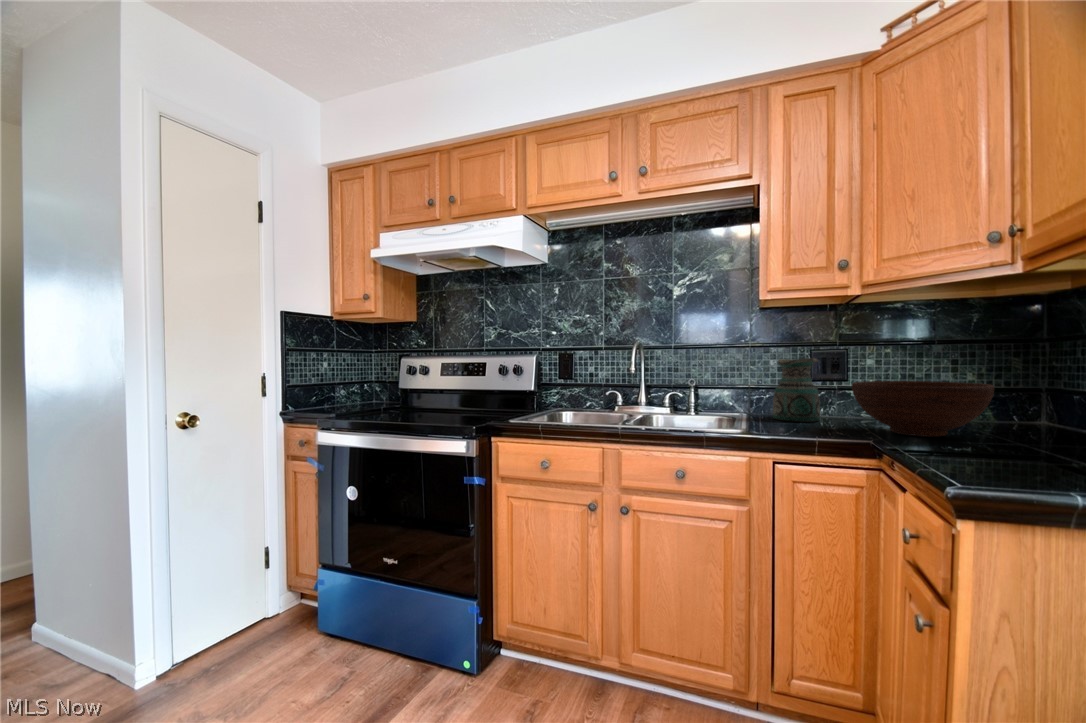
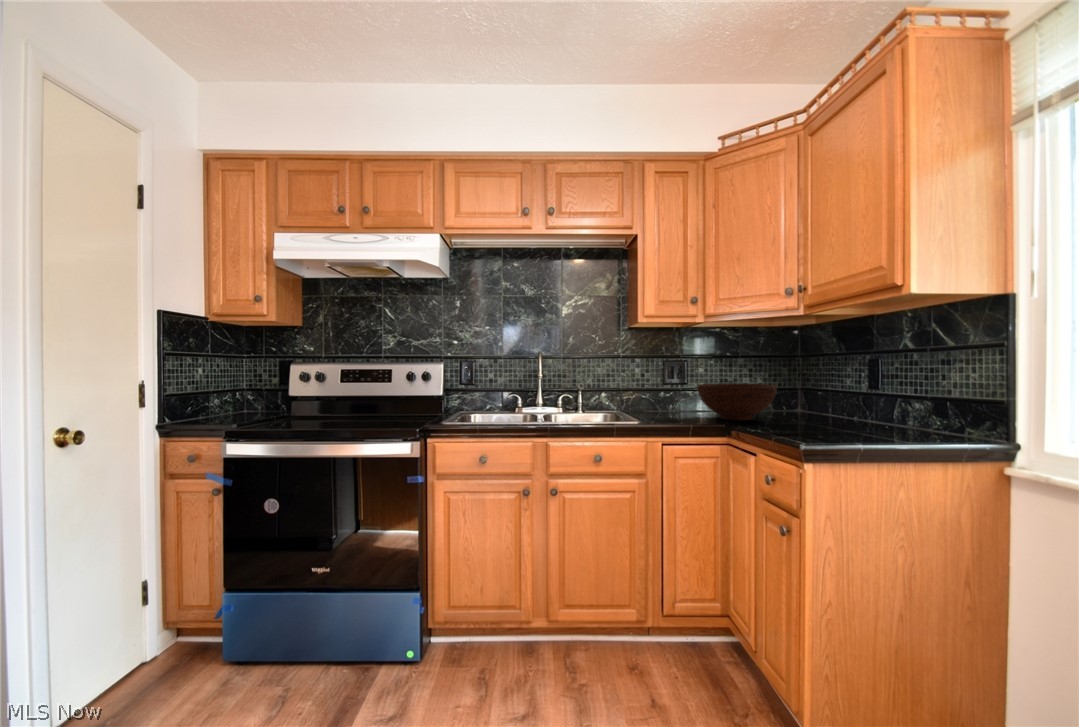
ceramic pitcher: present [773,358,820,422] -> none [640,367,673,415]

